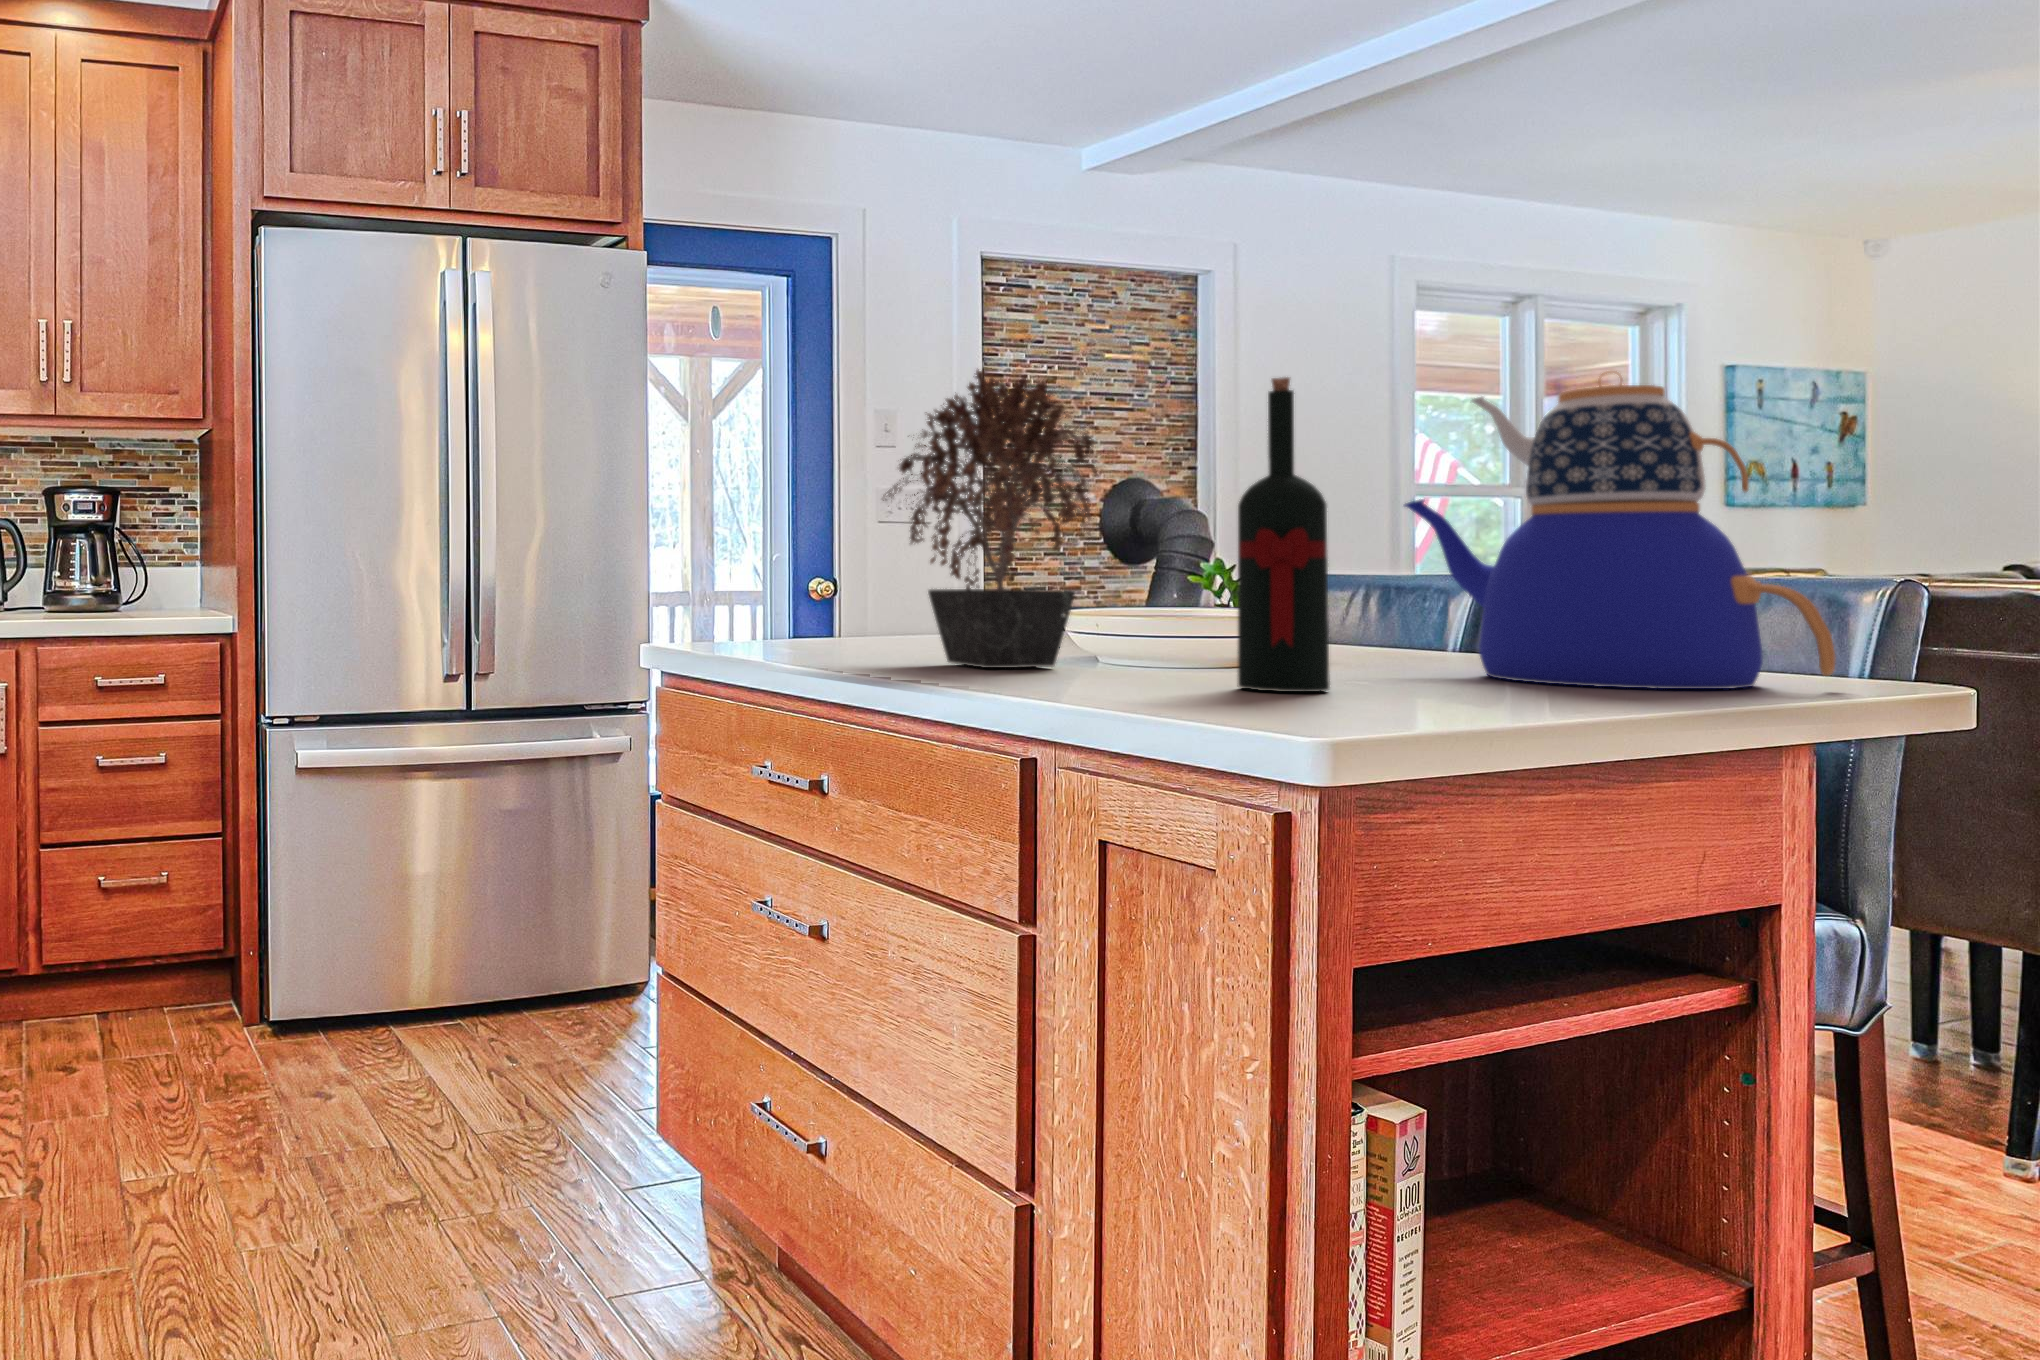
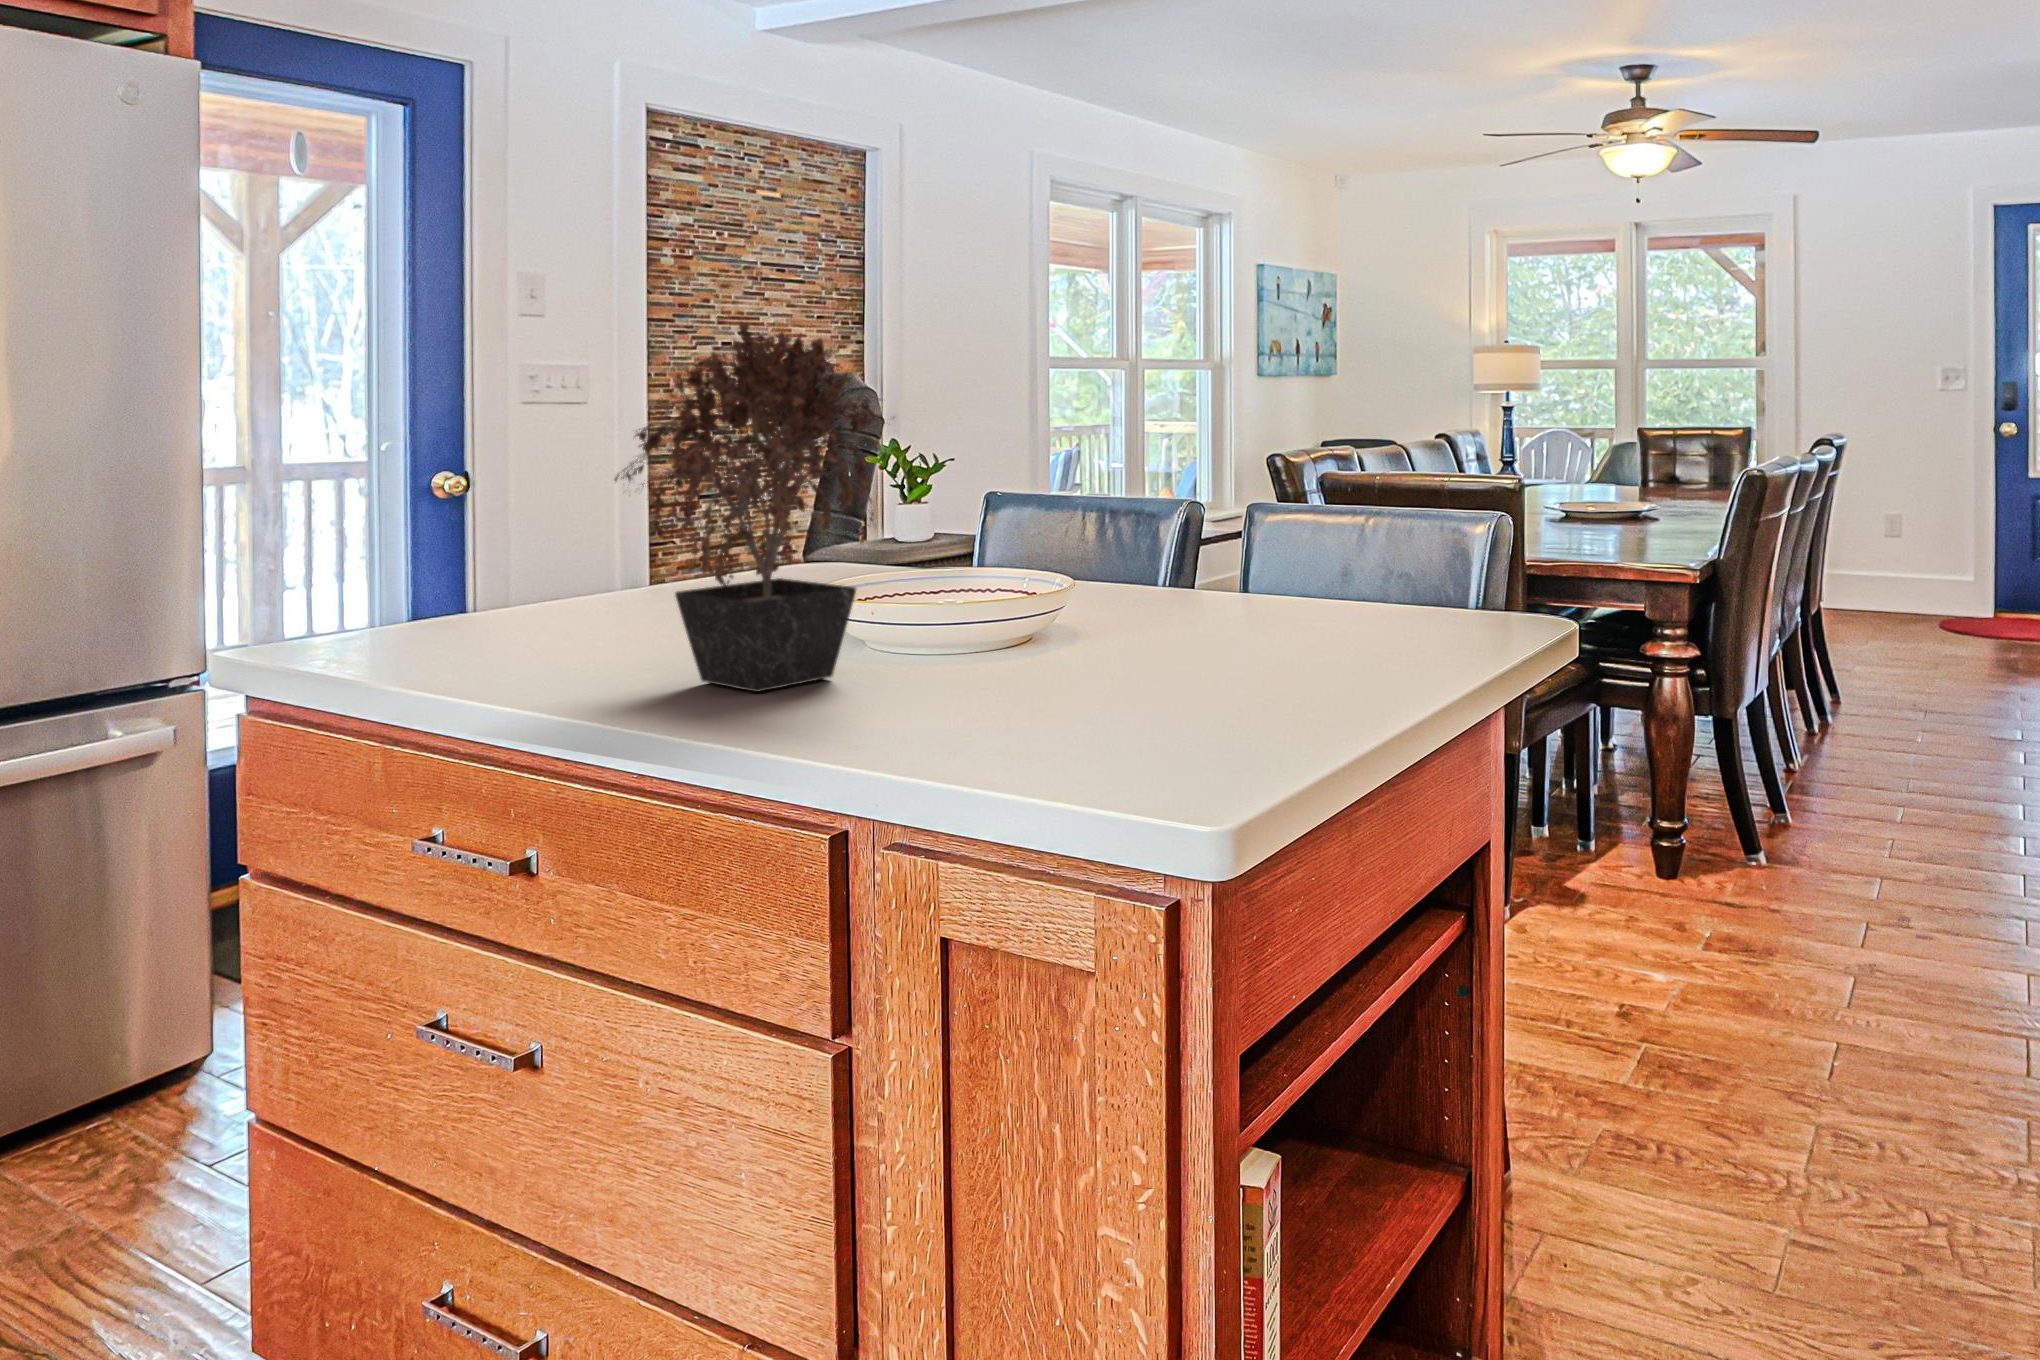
teapot: present [1404,375,1836,689] -> none [1163,354,1488,659]
wine bottle: present [1238,377,1330,692] -> none [1053,370,1141,716]

